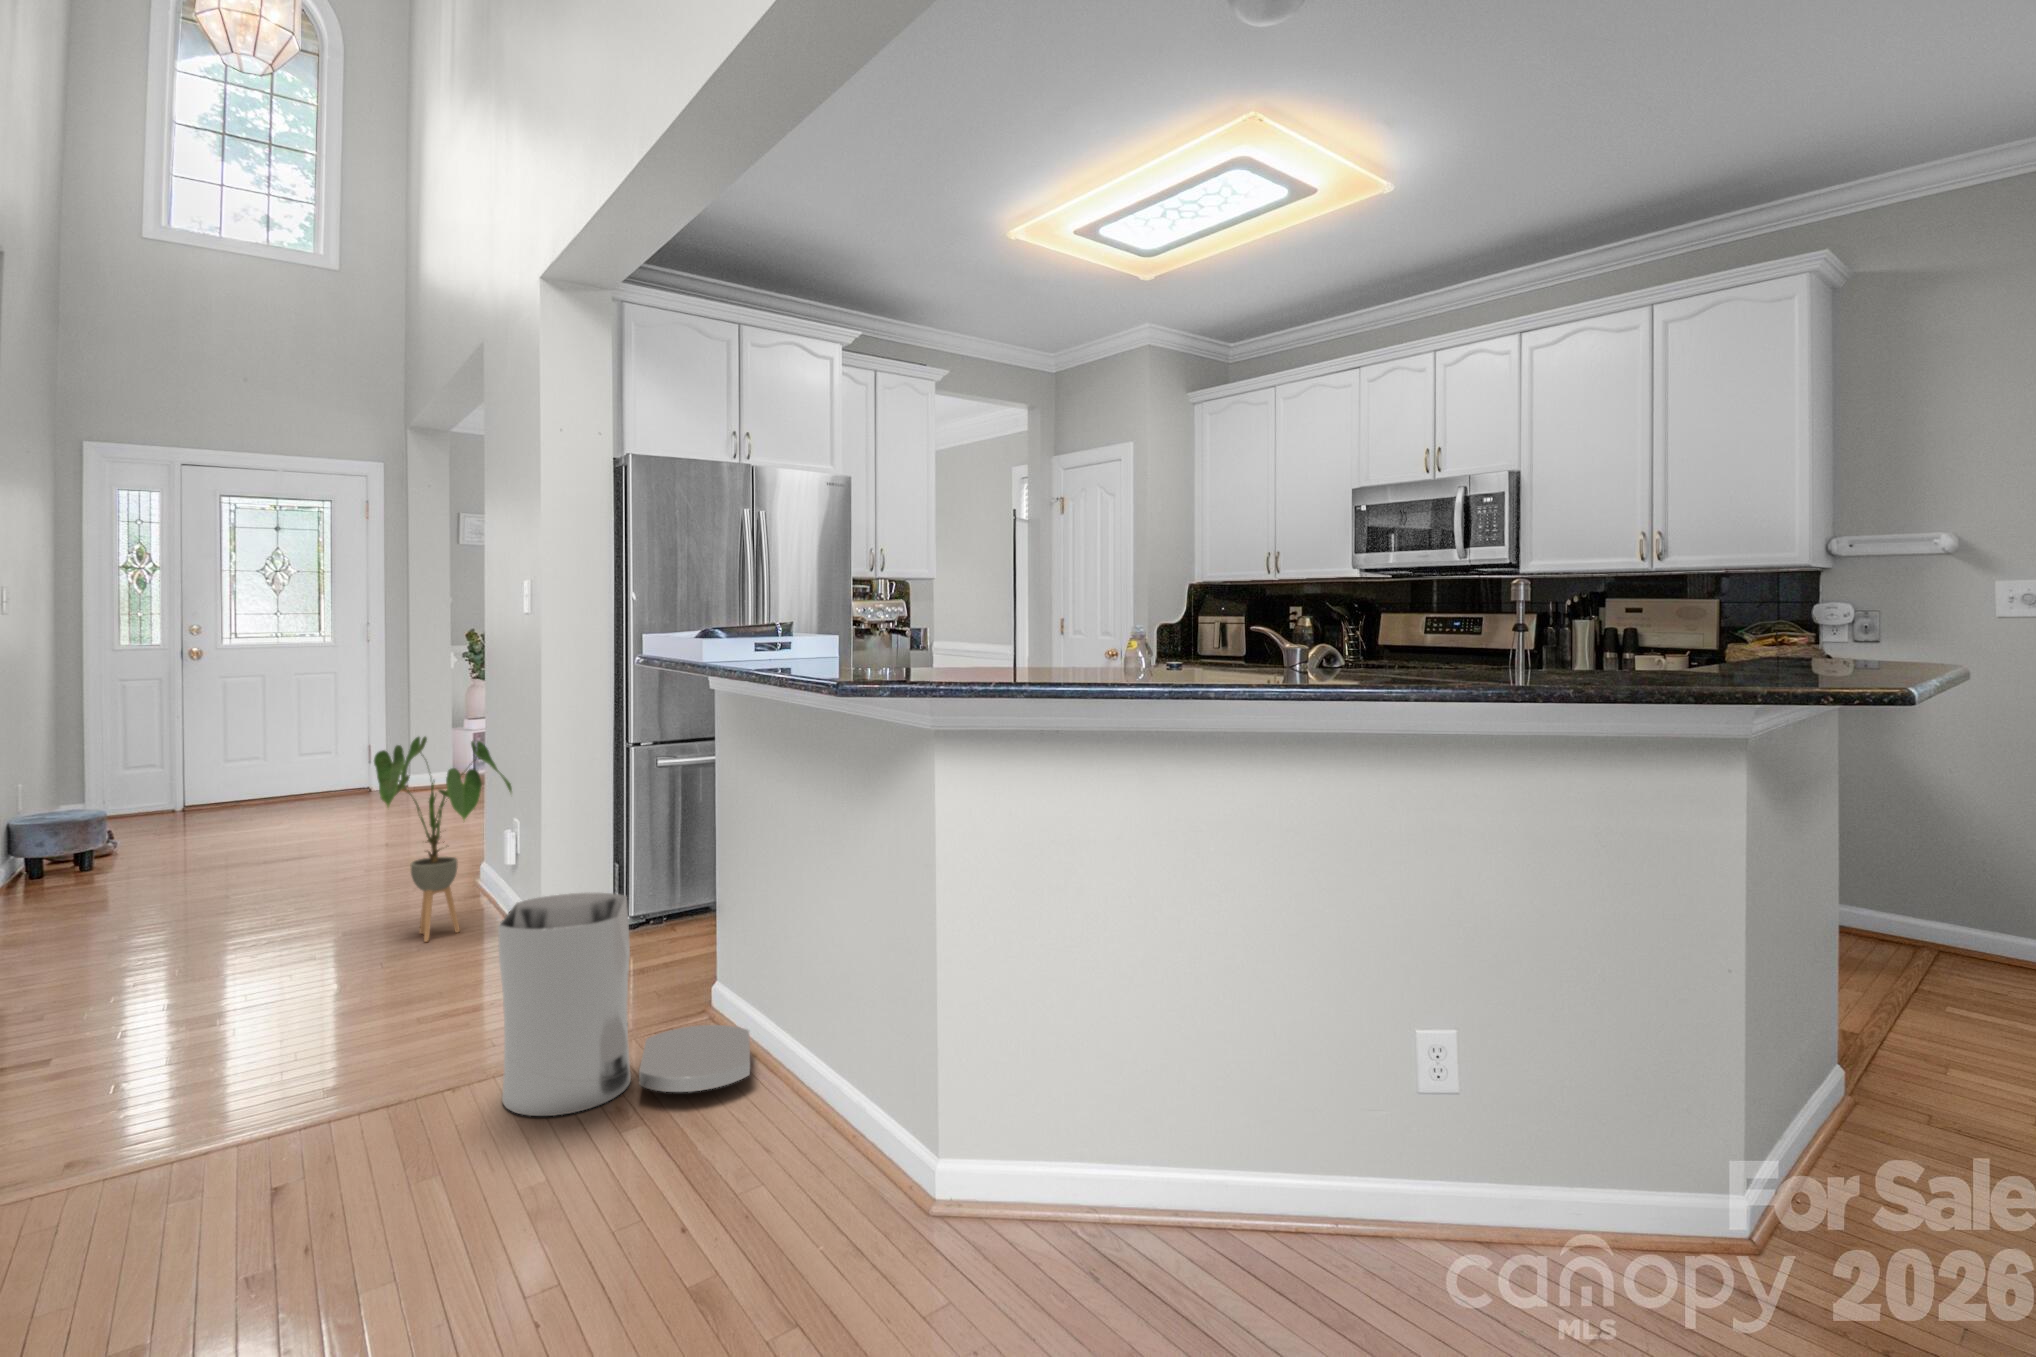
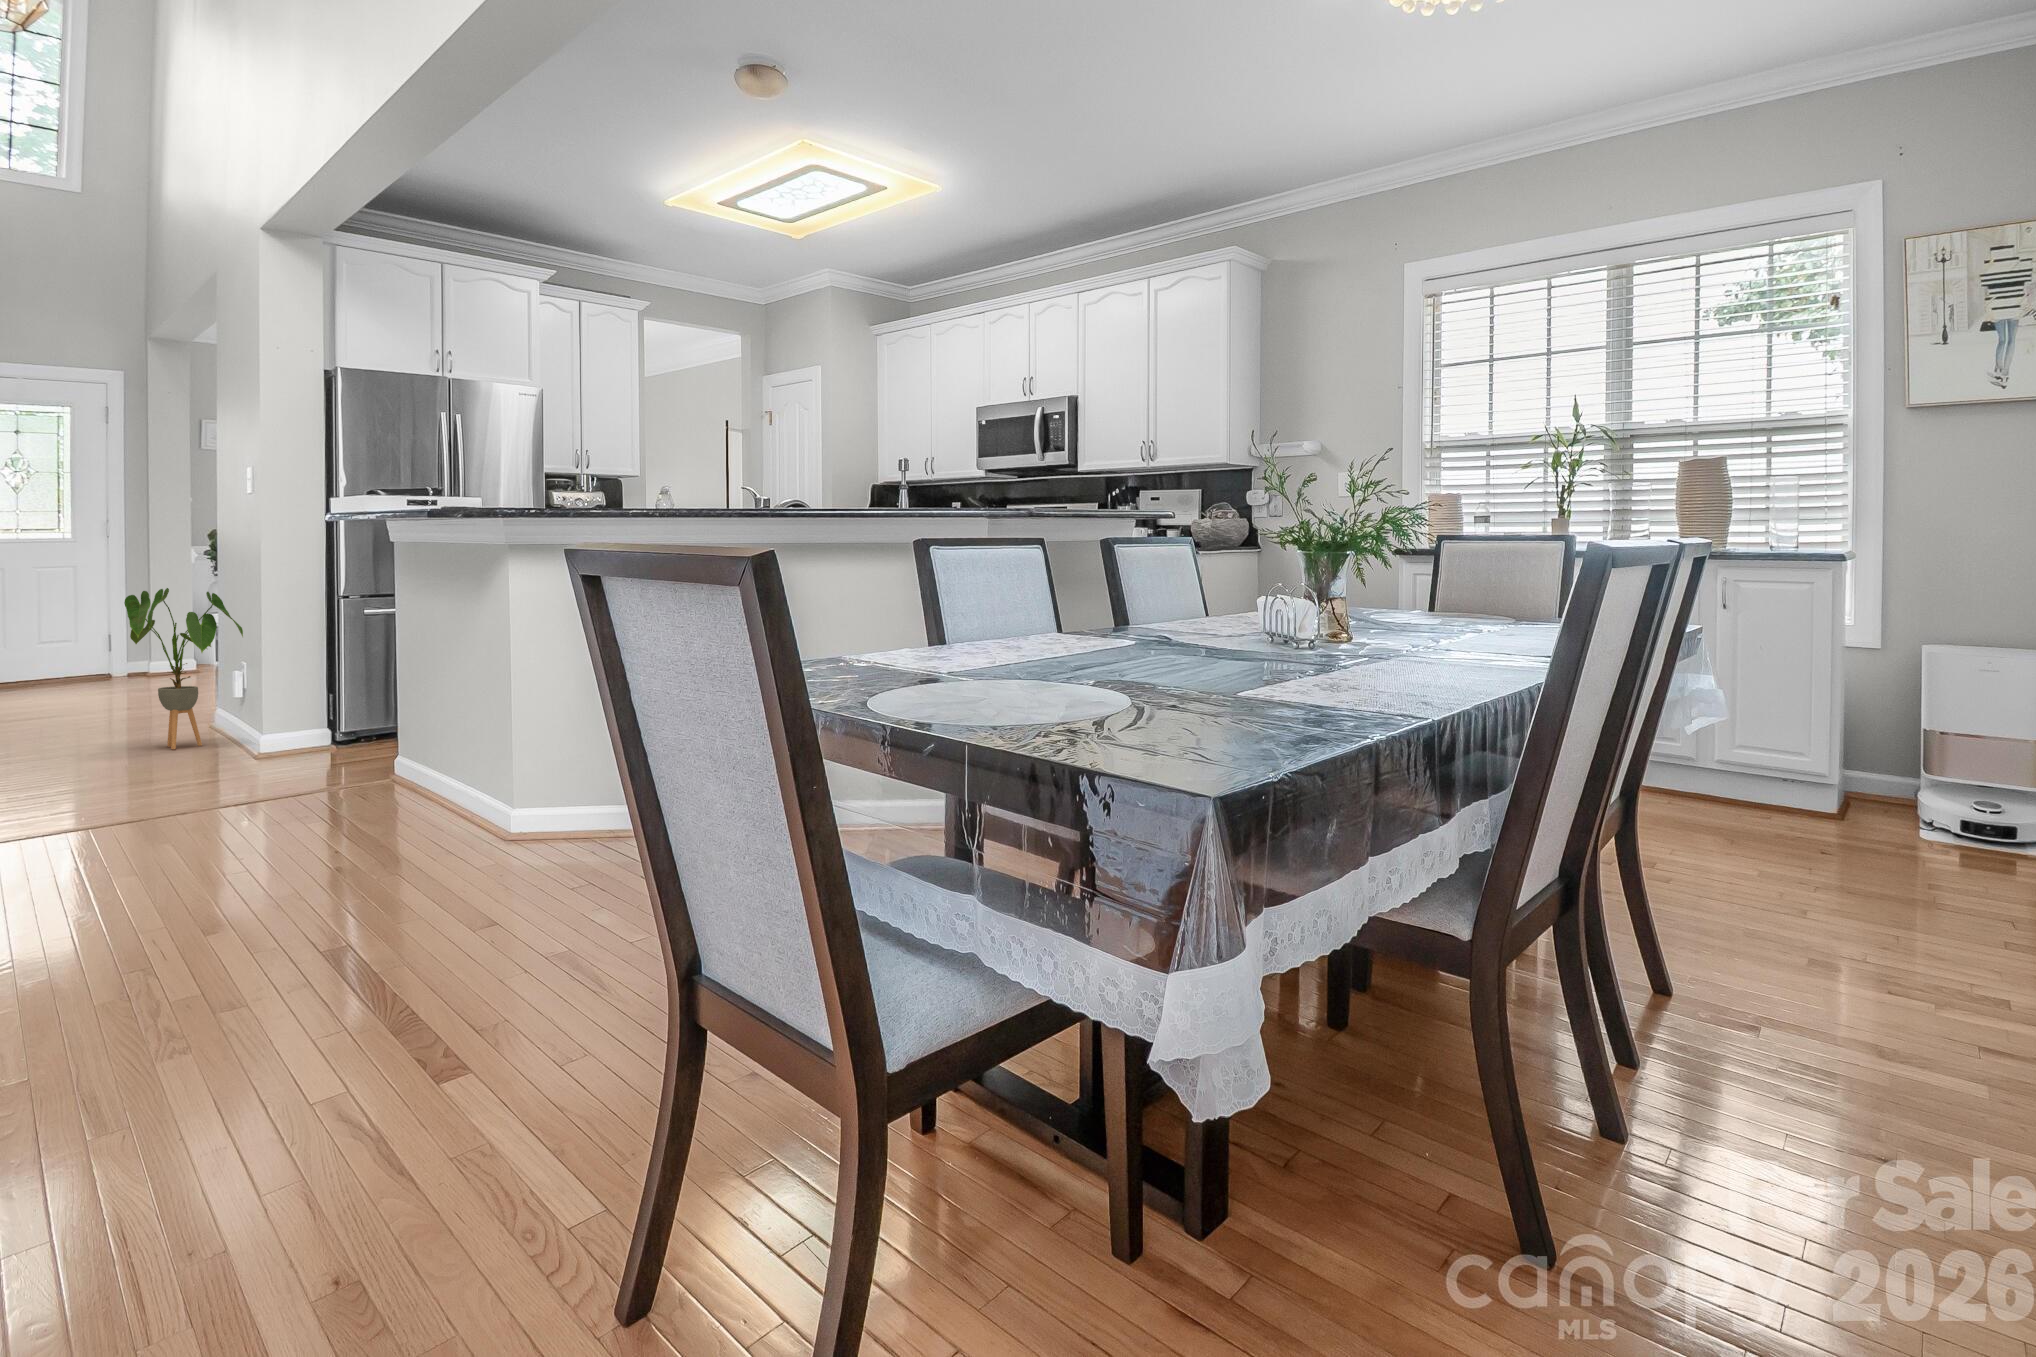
trash can: present [498,893,750,1116] -> none [222,671,414,803]

